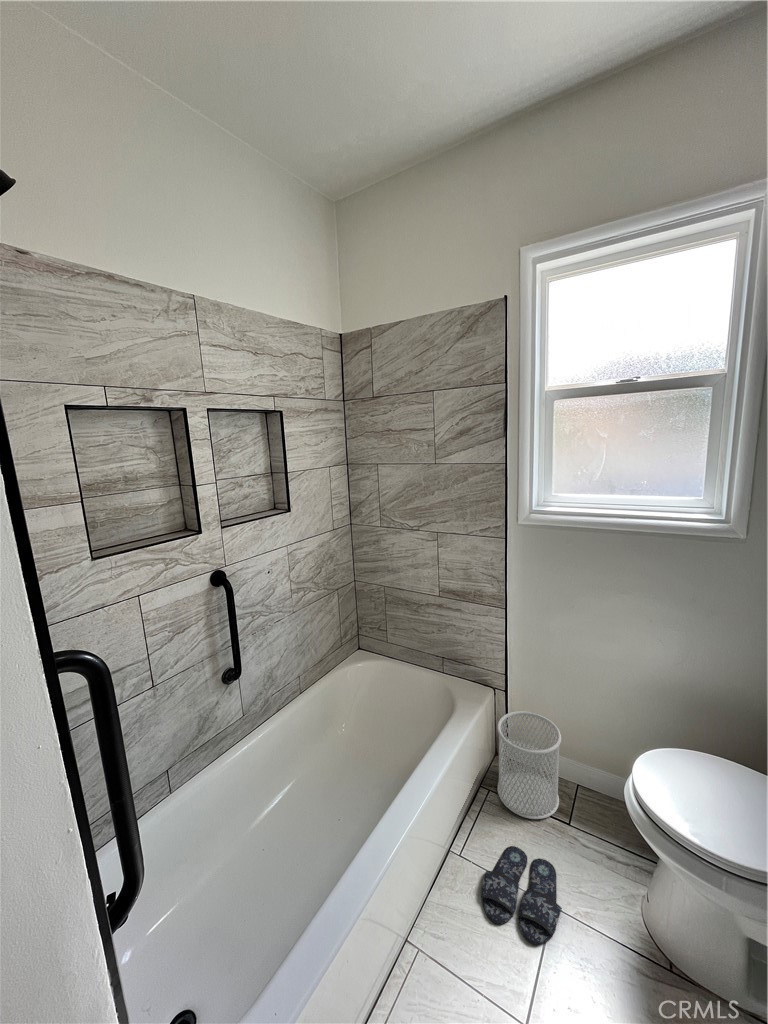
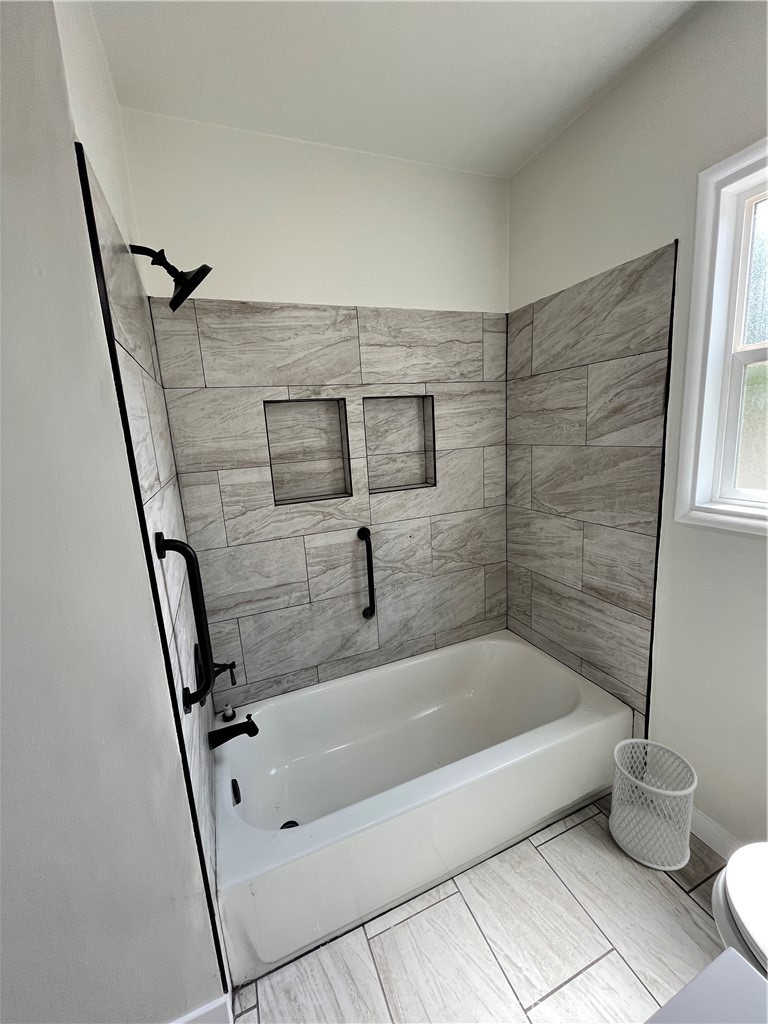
slippers: present [481,846,562,945] -> none [534,869,638,970]

